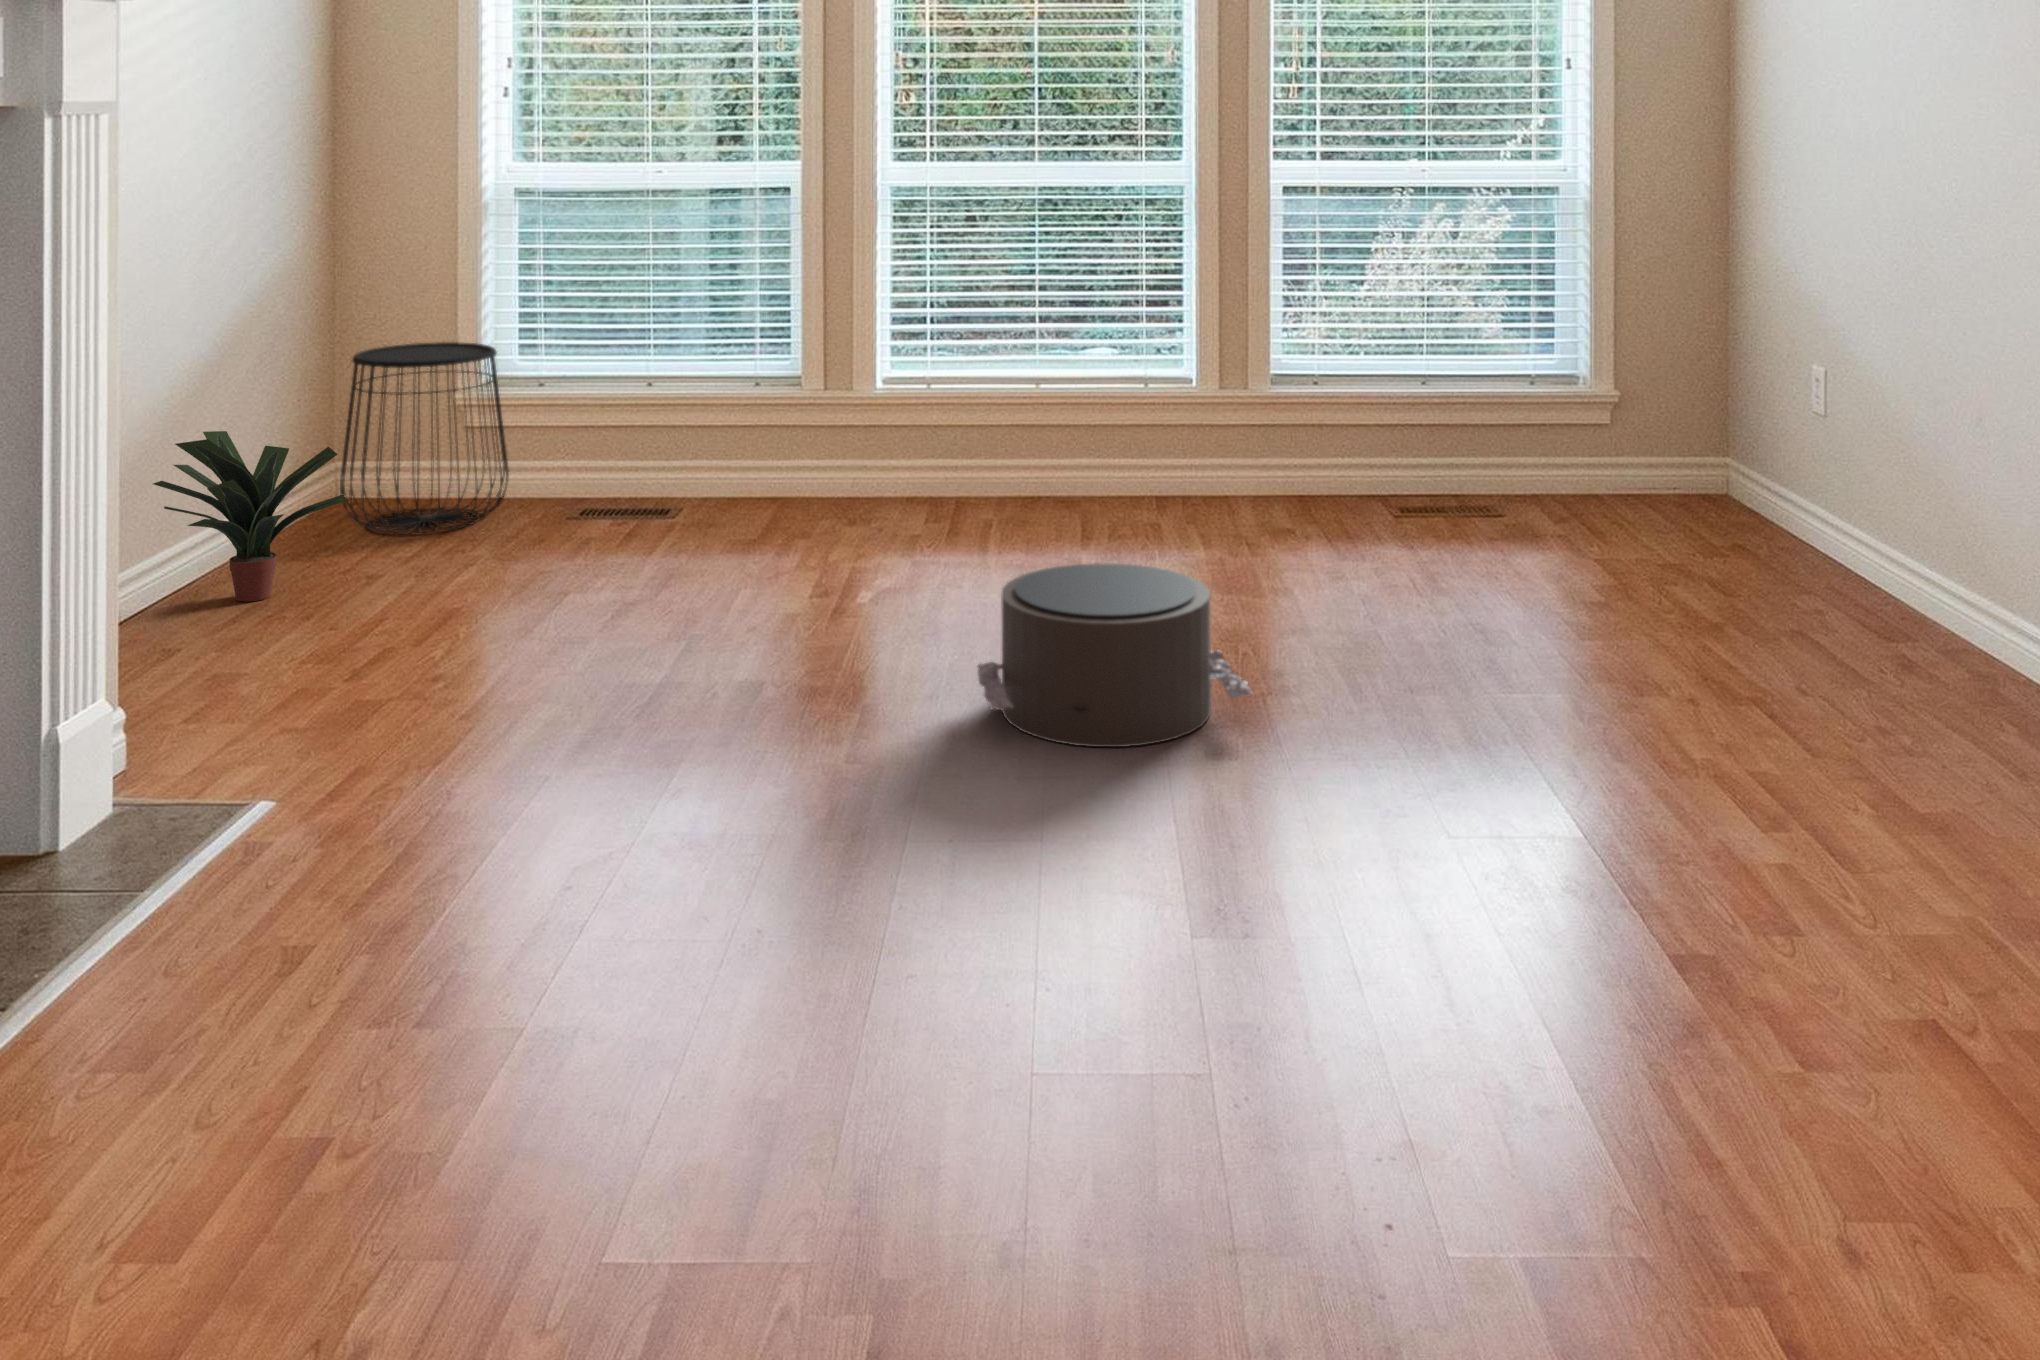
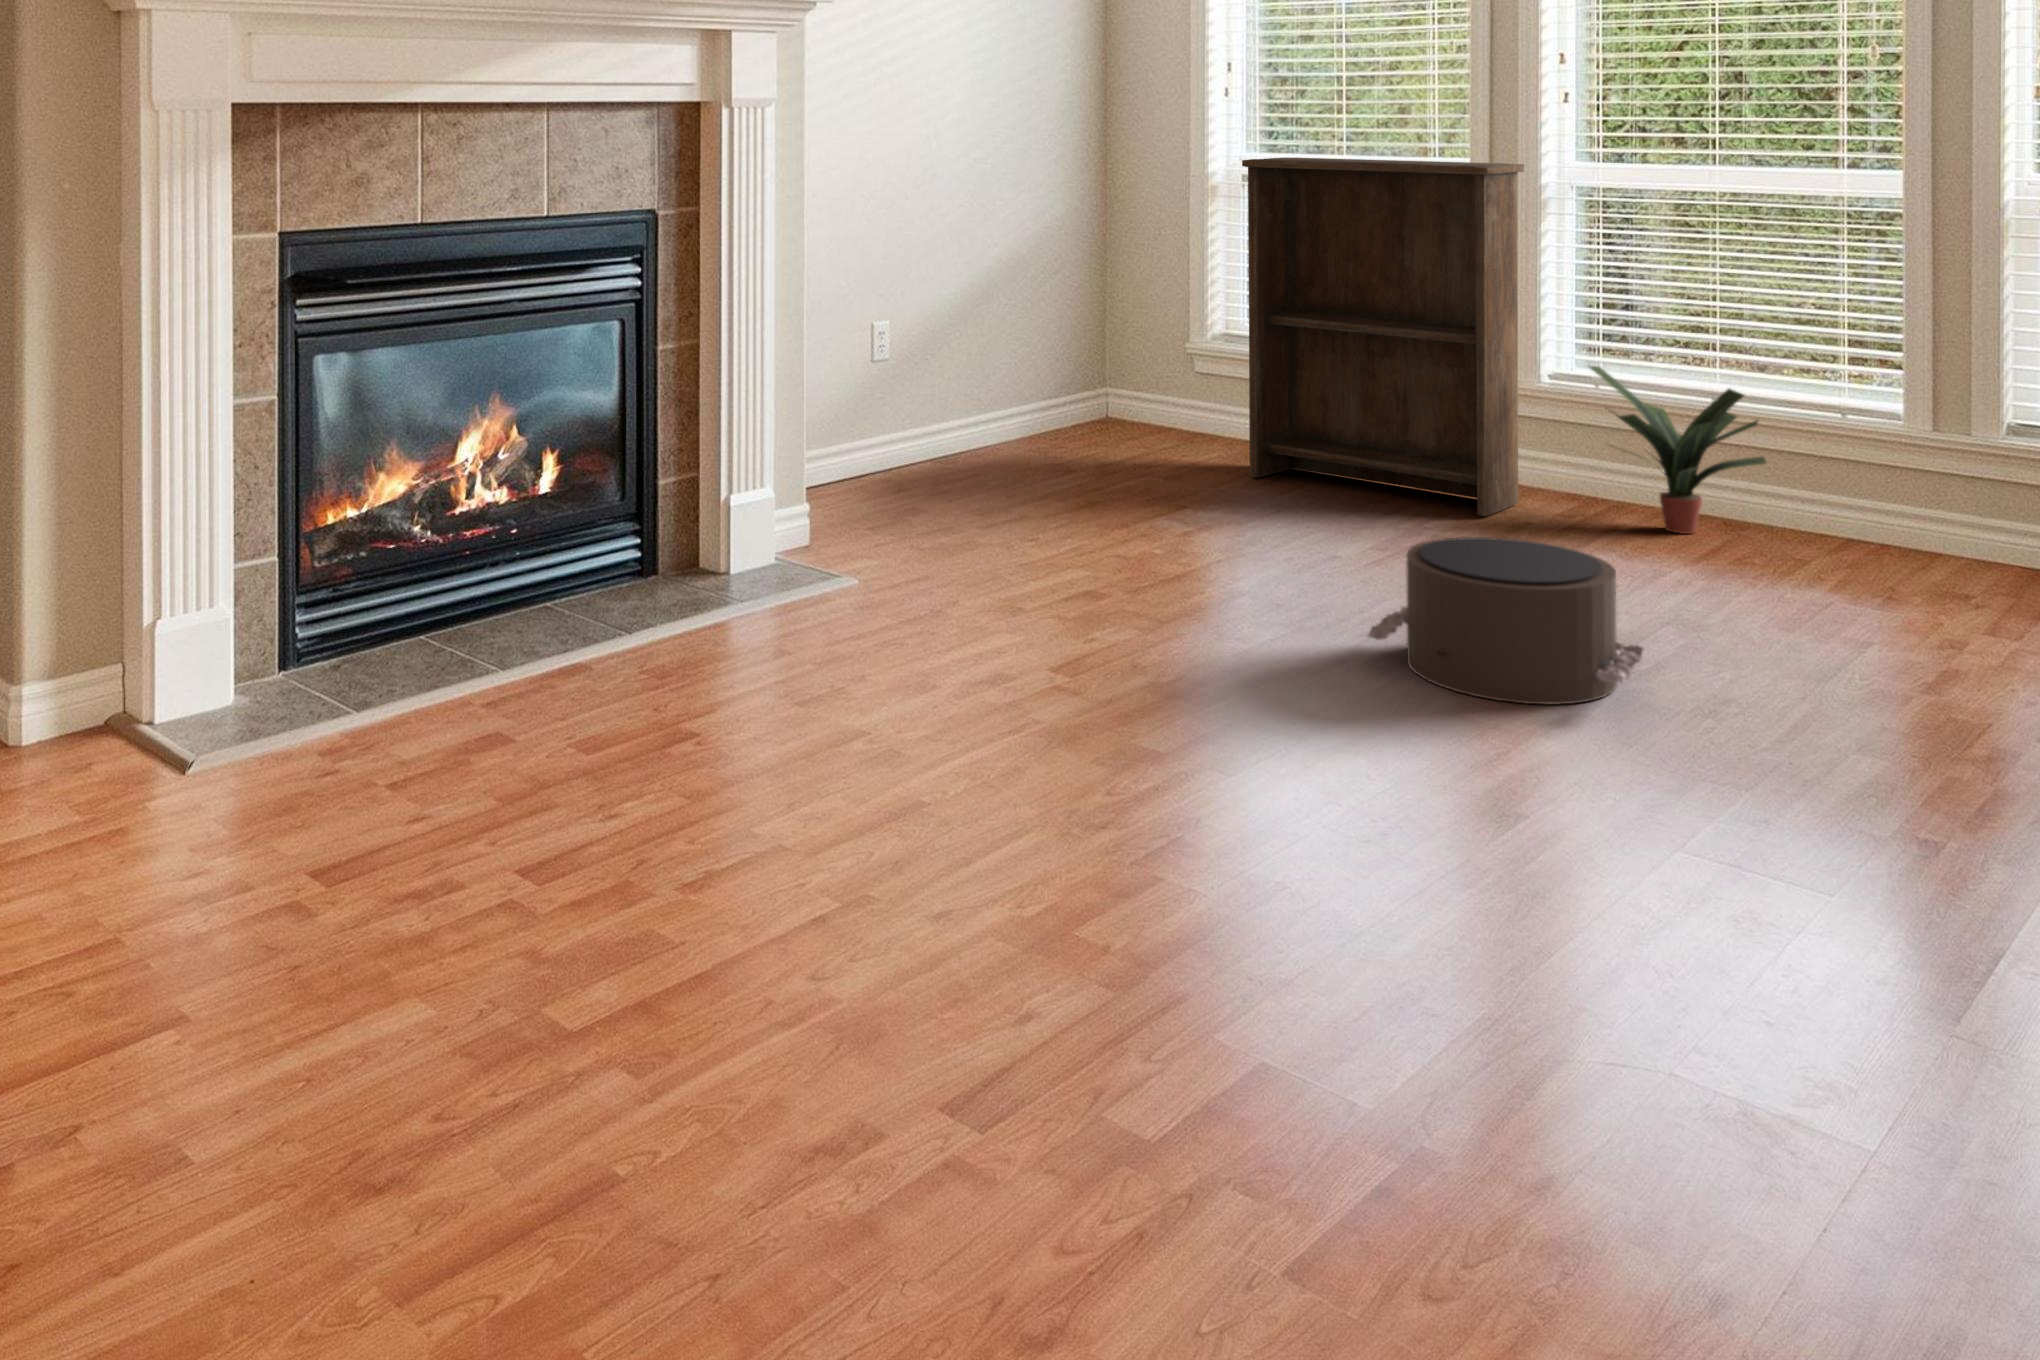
bookshelf: none [580,168,879,543] -> present [1242,158,1524,516]
side table: present [340,342,509,535] -> none [1086,297,1219,451]
potted plant: present [153,431,346,602] -> present [1587,365,1766,534]

